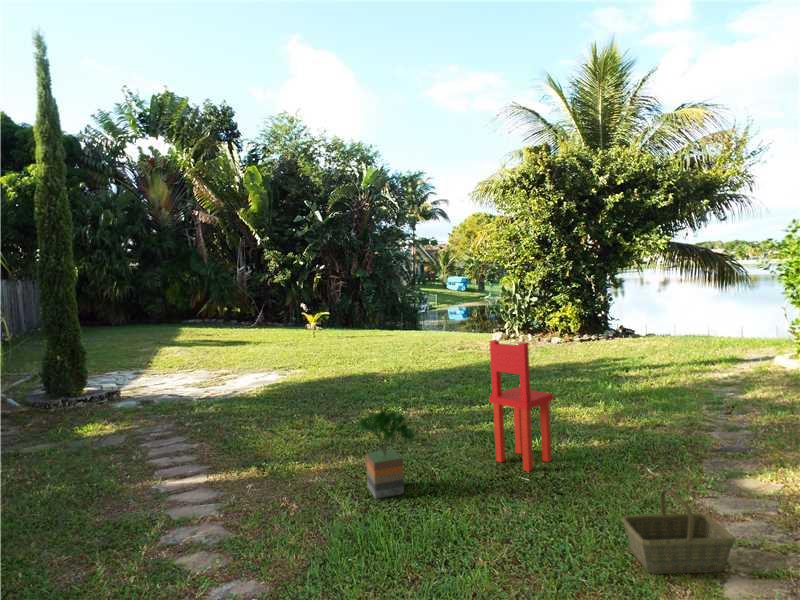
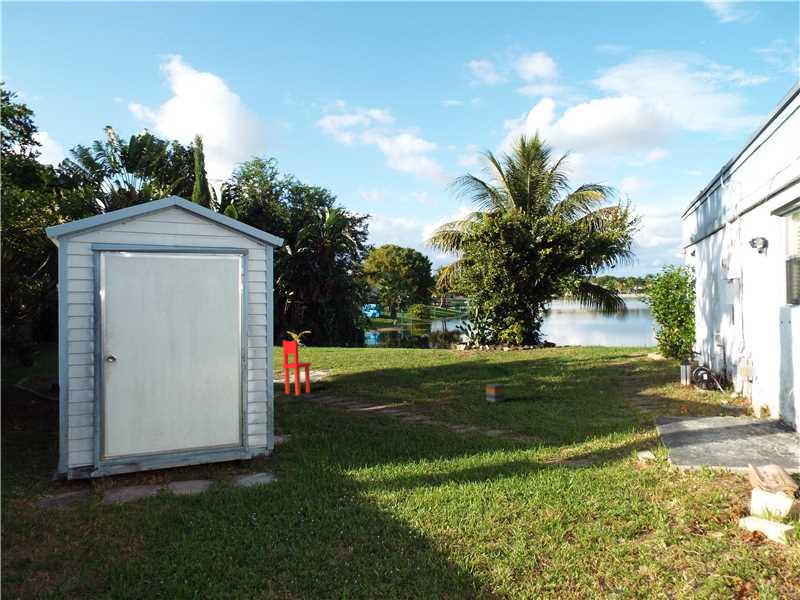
chair: present [489,340,553,472] -> present [283,340,311,395]
basket: present [622,489,736,574] -> none [600,381,637,408]

